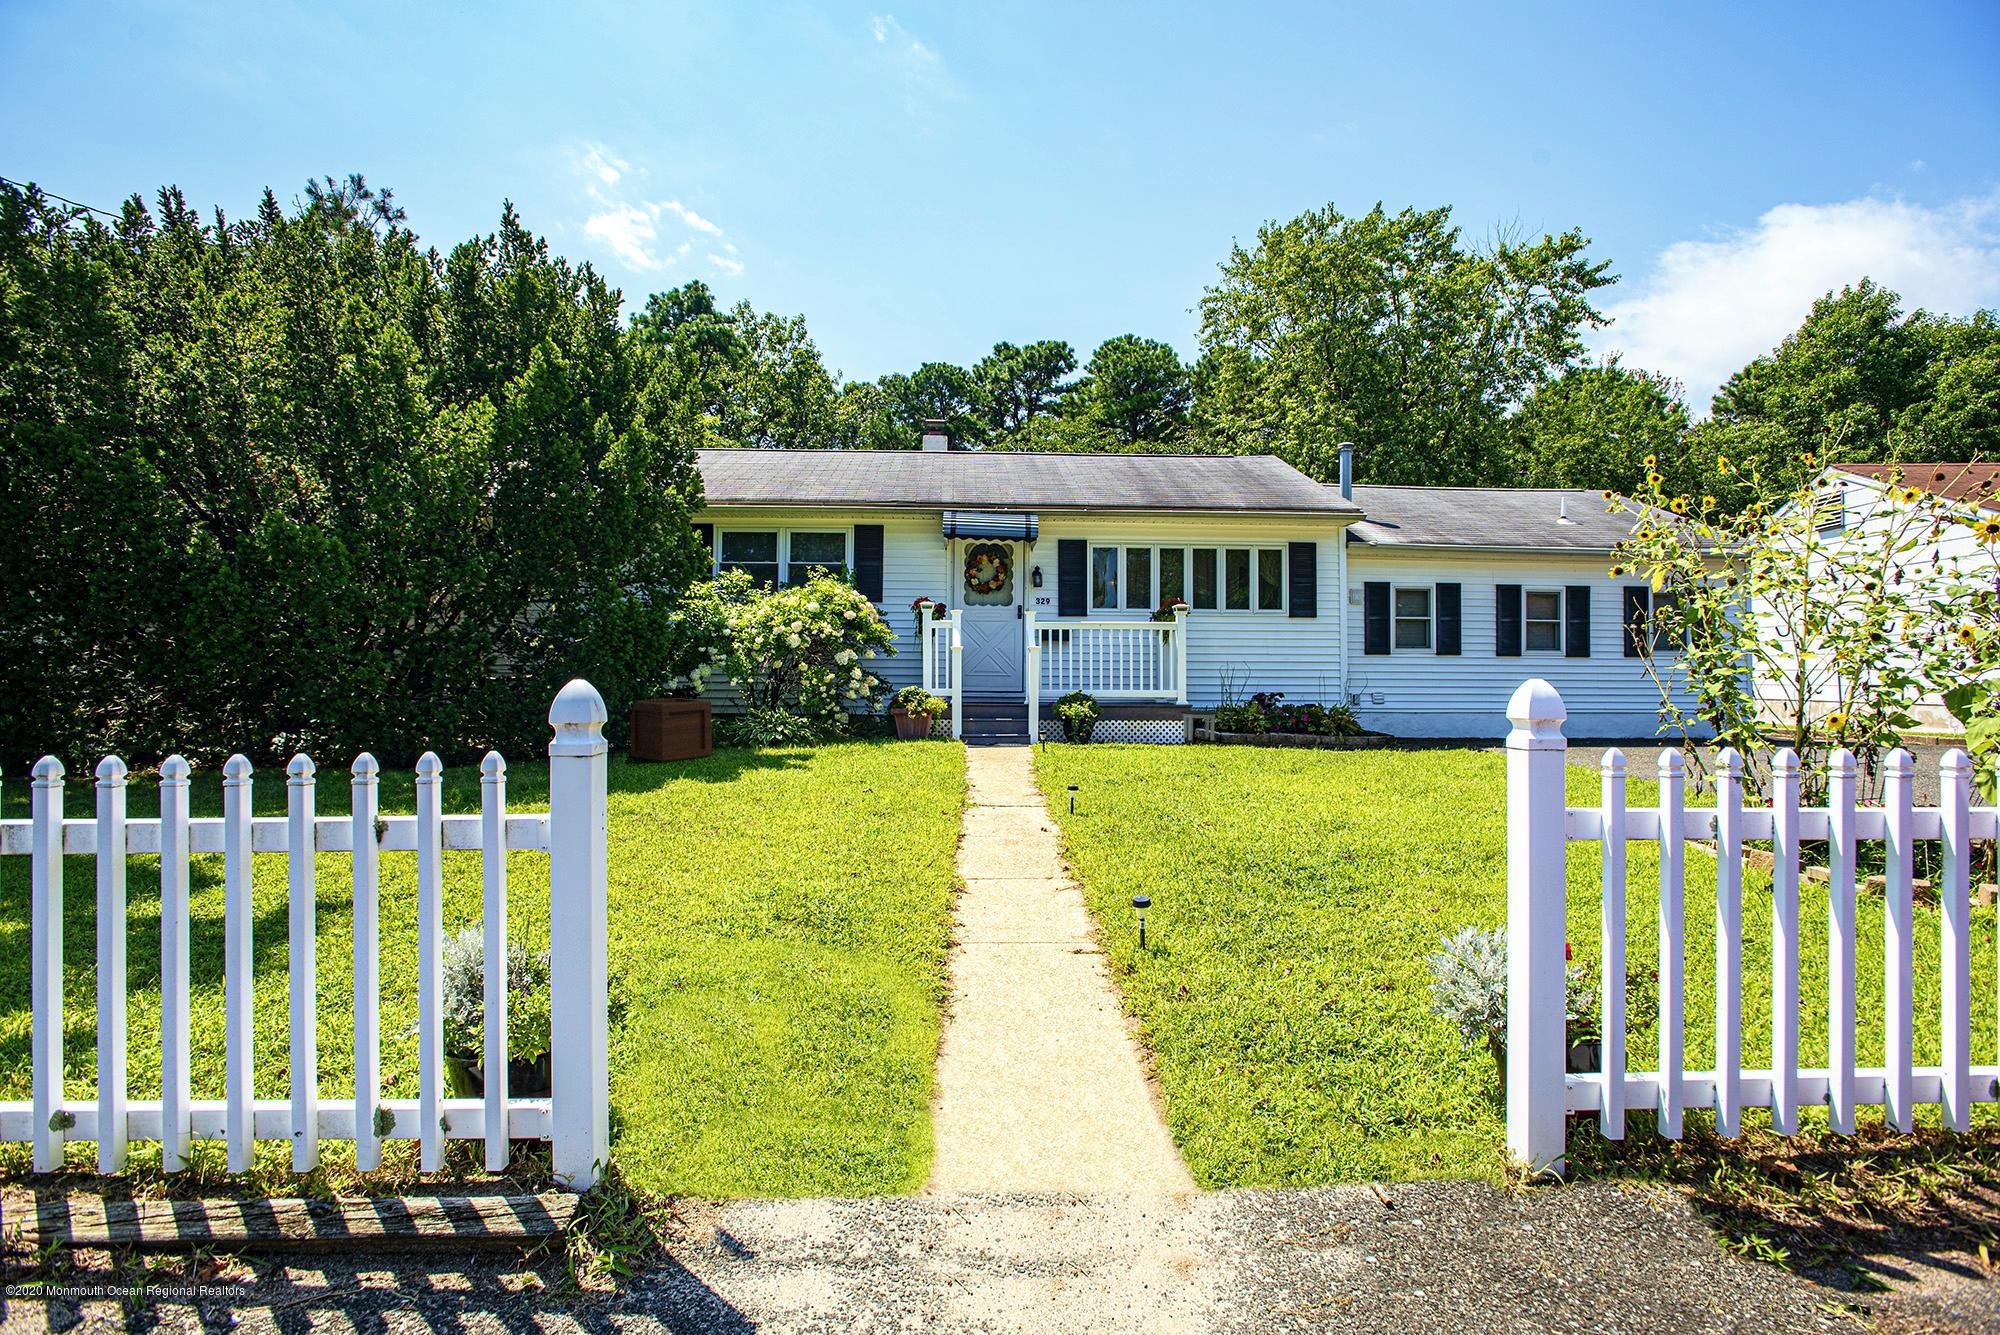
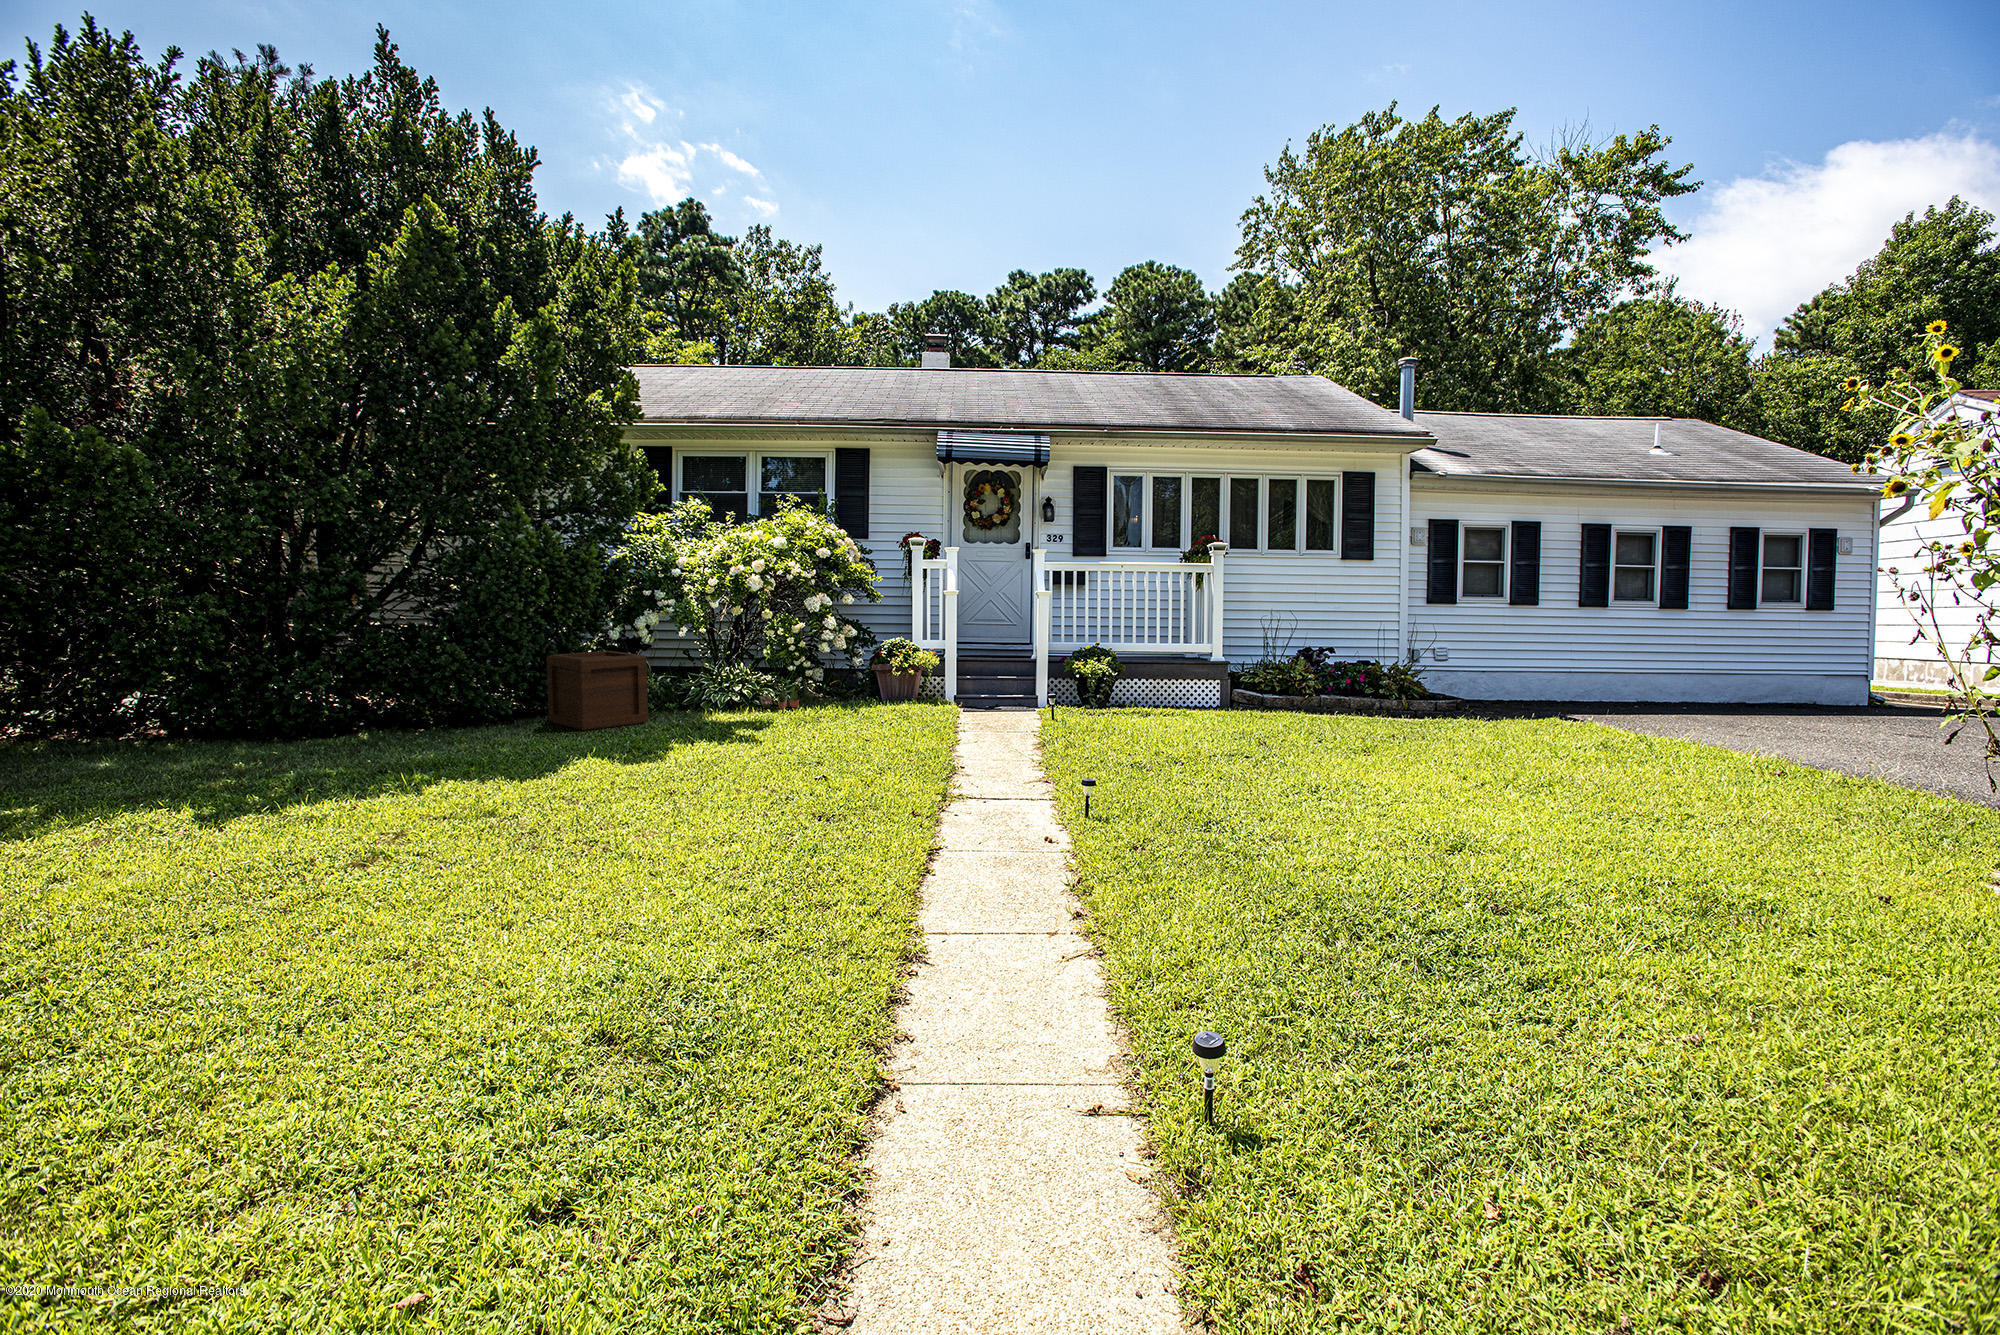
round table: present [1181,710,1217,740] -> none [1218,669,1261,705]
potted plant: none [799,719,831,746] -> present [760,677,799,709]

